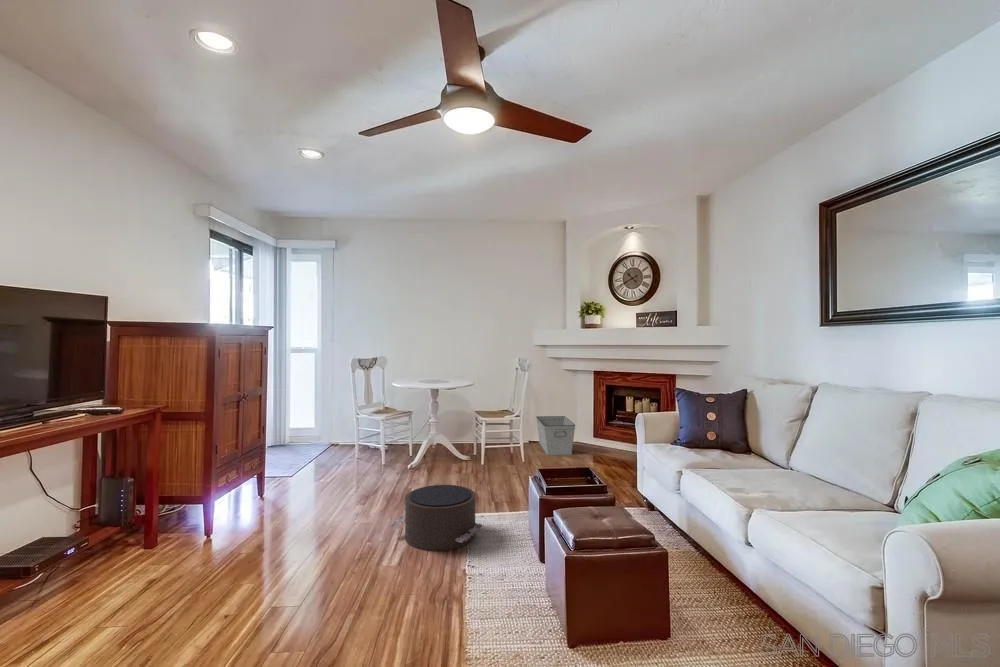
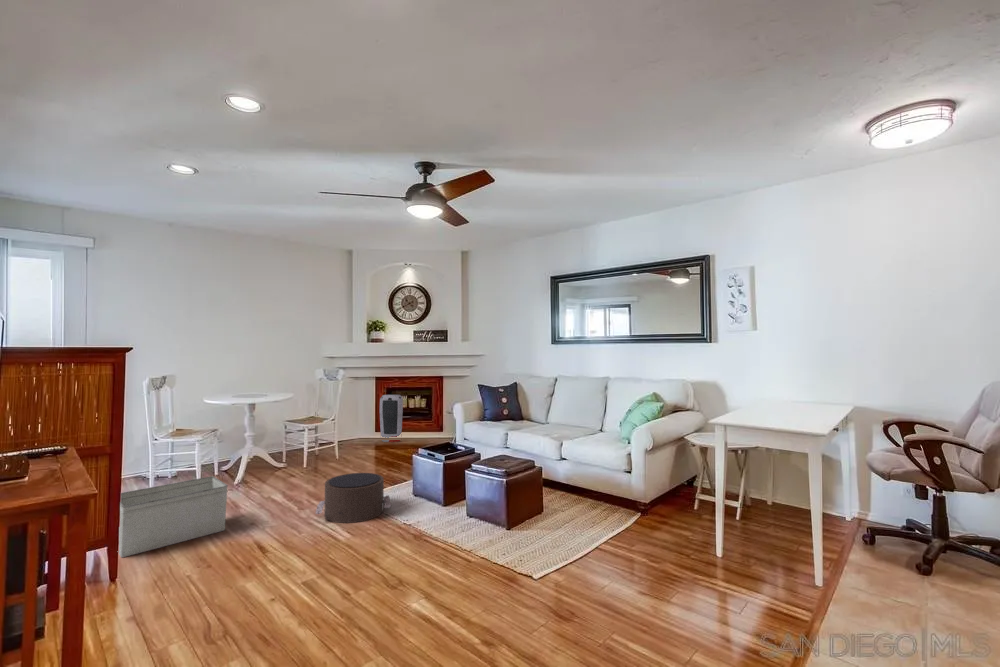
air purifier: none [593,392,619,452] -> present [379,395,403,442]
storage bin: present [536,416,575,455] -> present [119,476,228,557]

